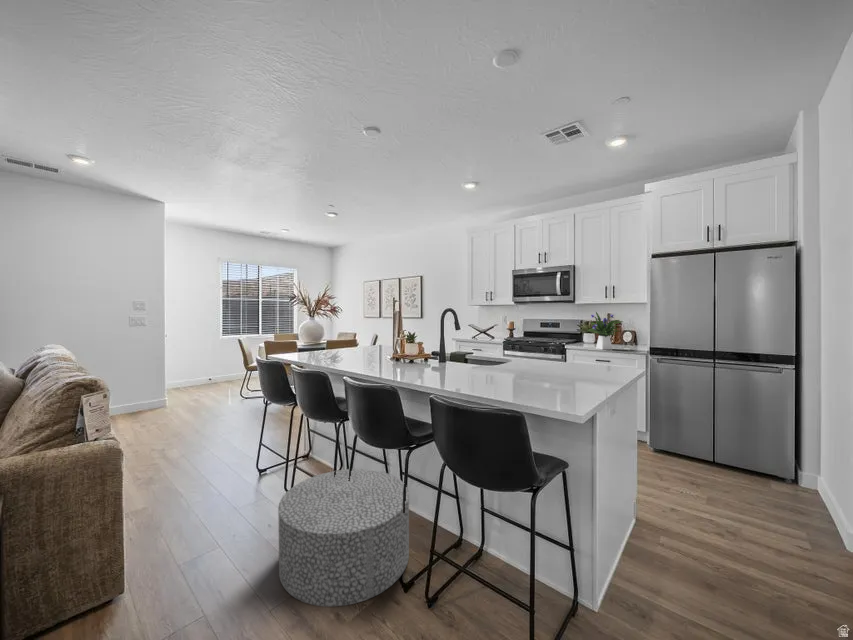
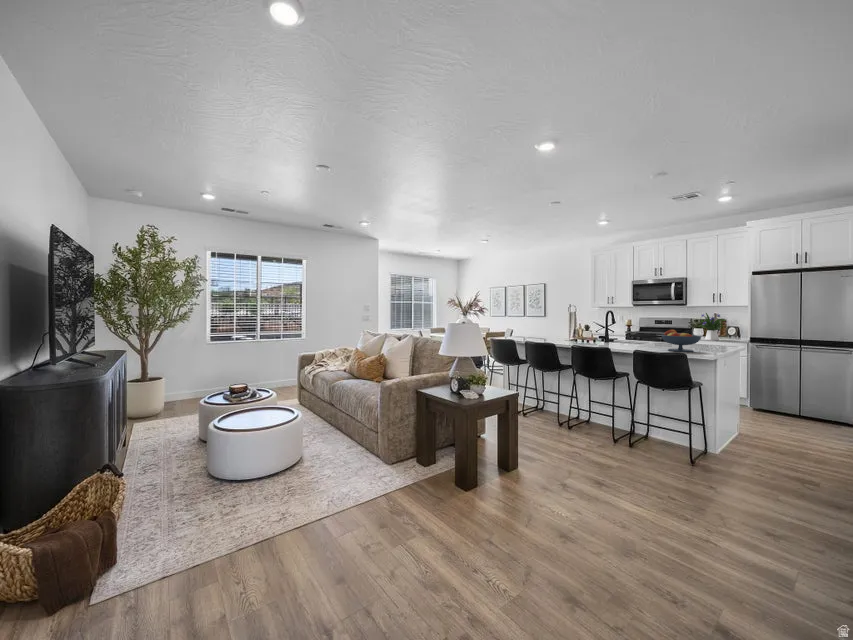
fruit bowl: none [493,344,557,388] -> present [661,330,701,352]
ottoman: present [278,469,409,607] -> none [544,399,616,451]

